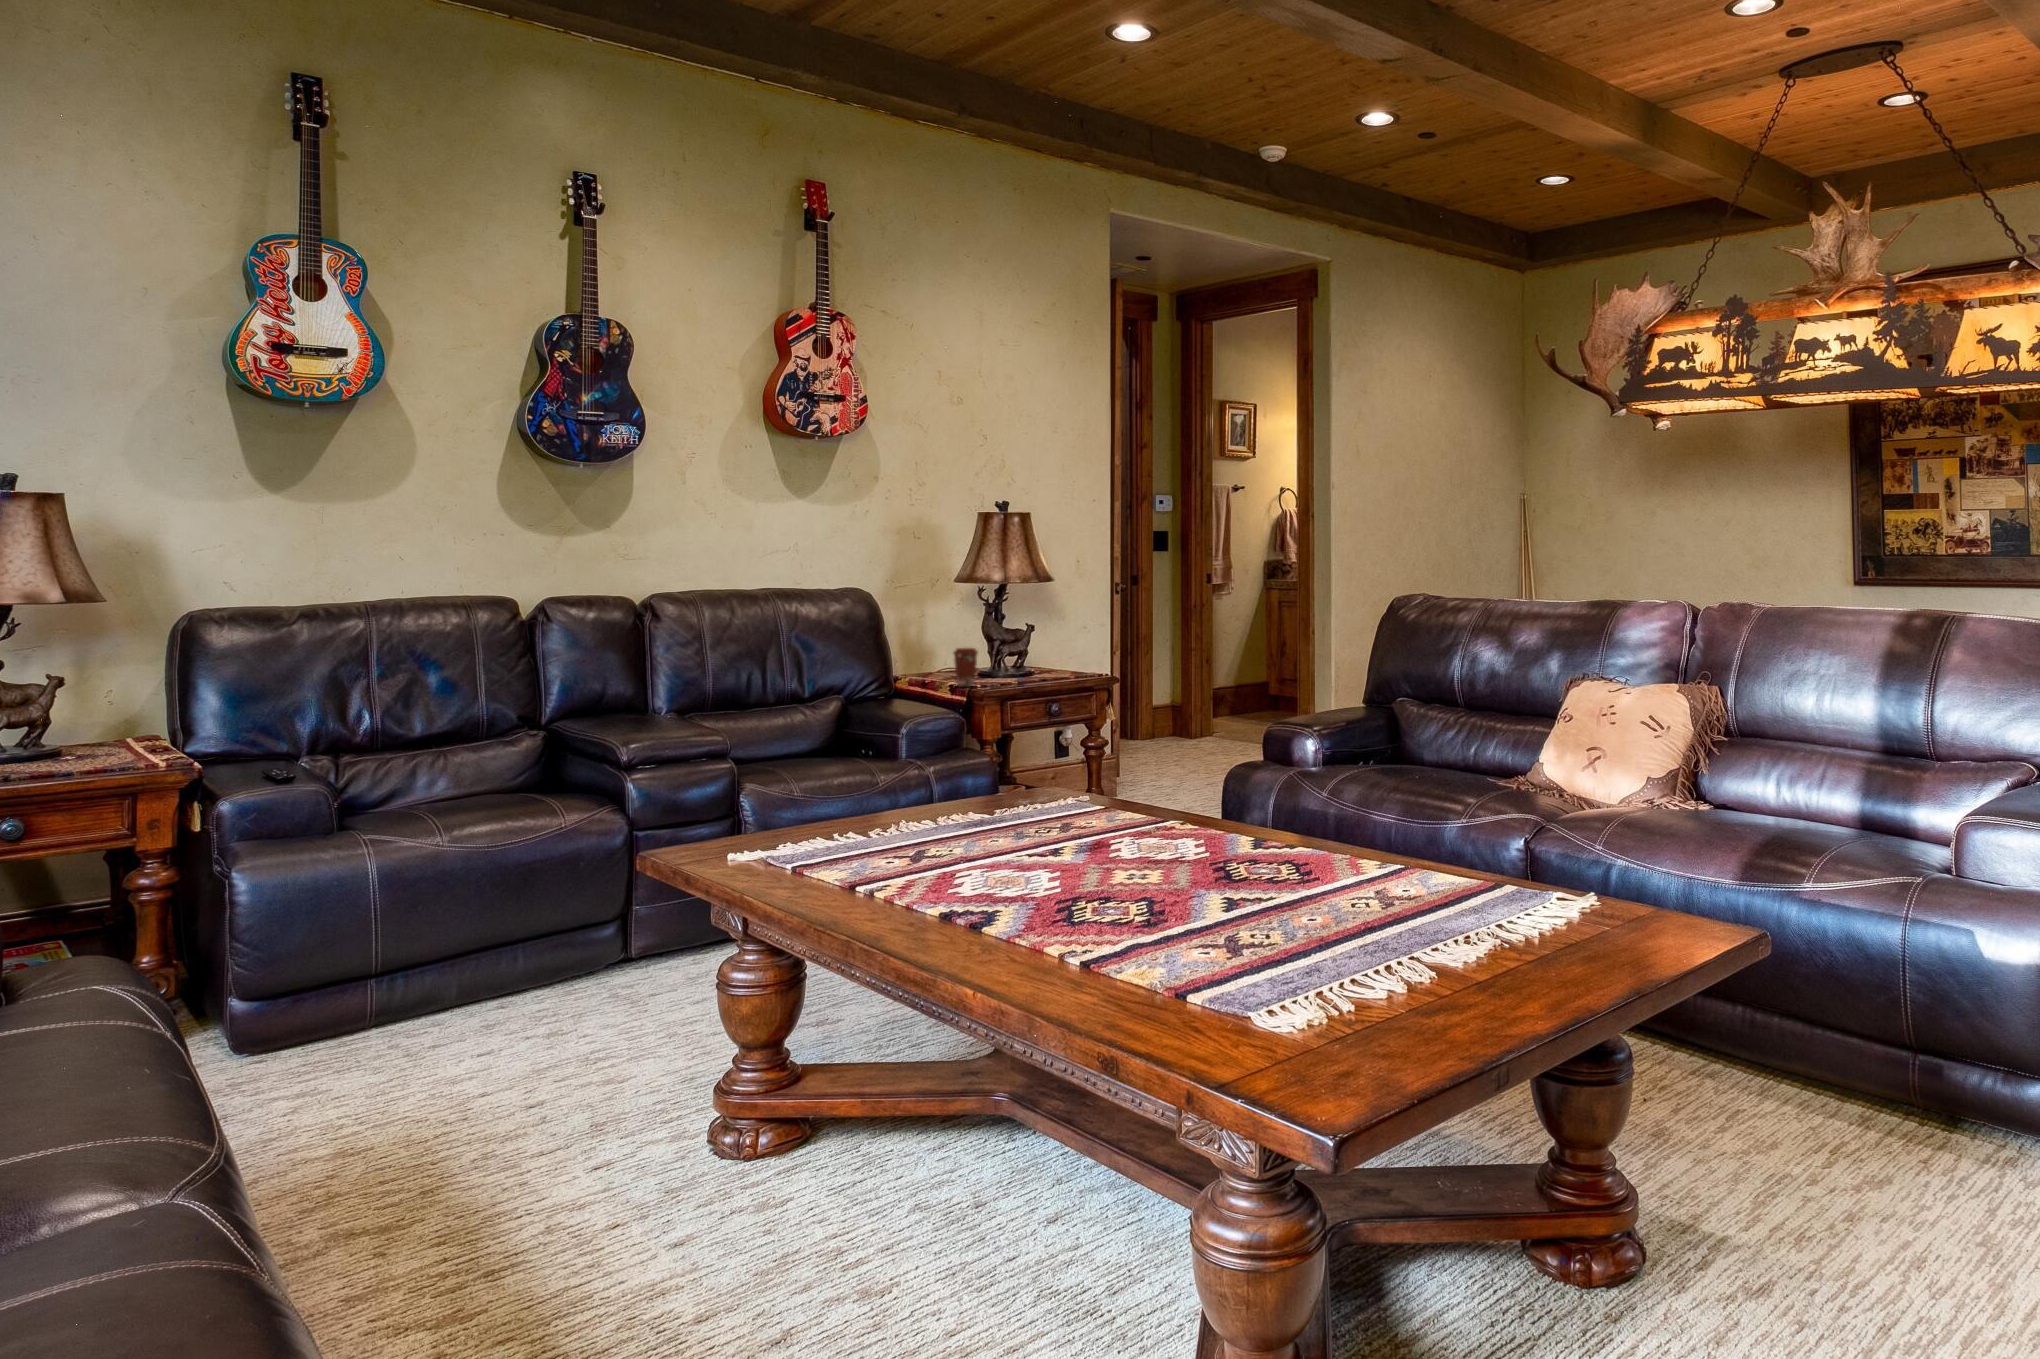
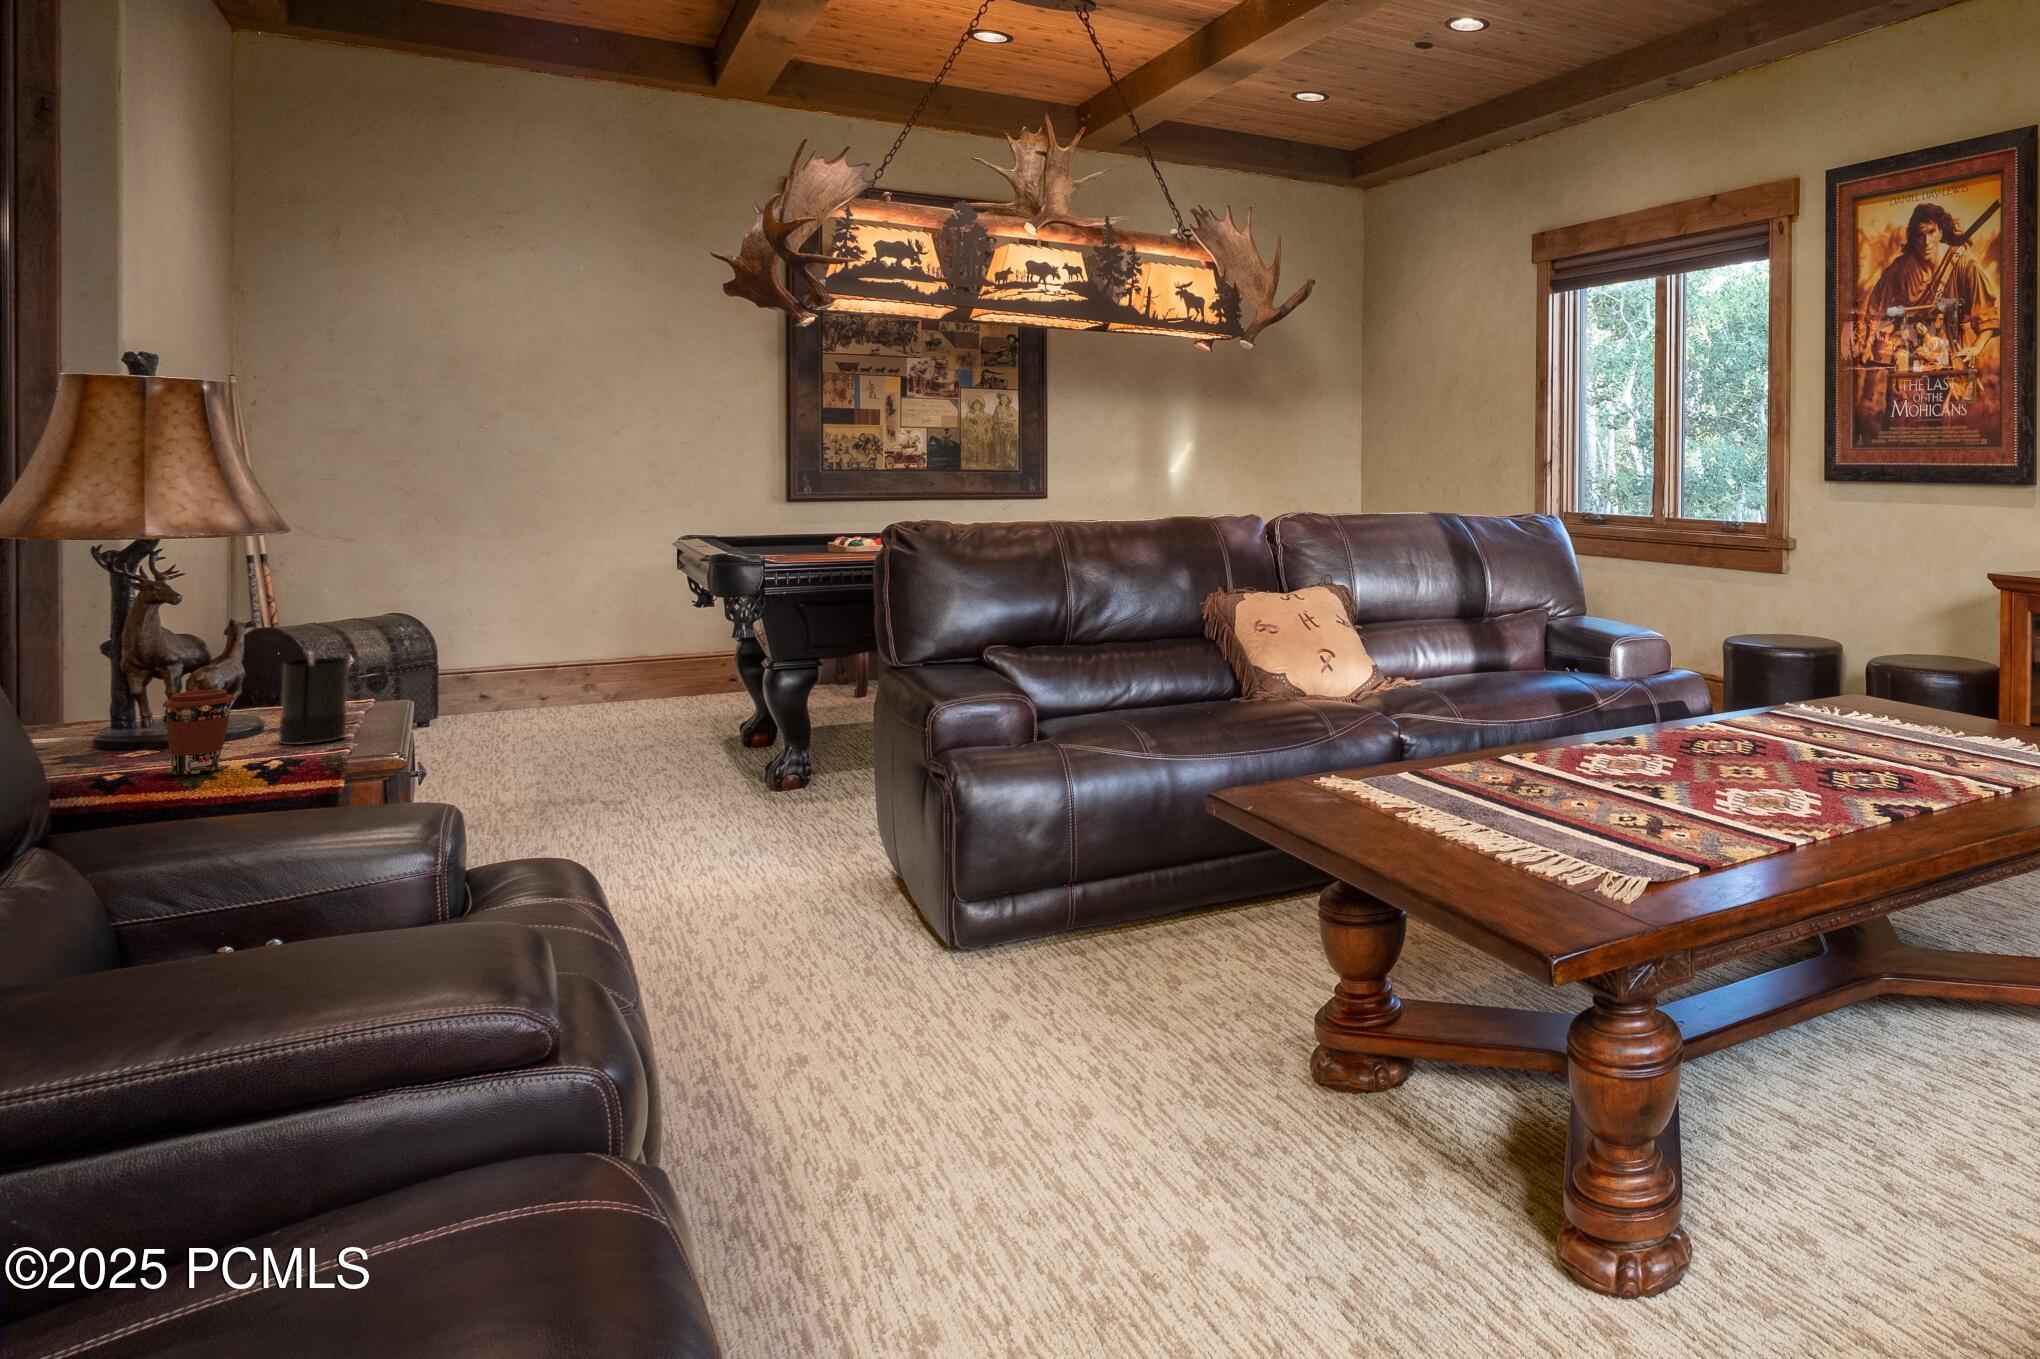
candle: none [1034,638,1061,686] -> present [279,652,349,745]

